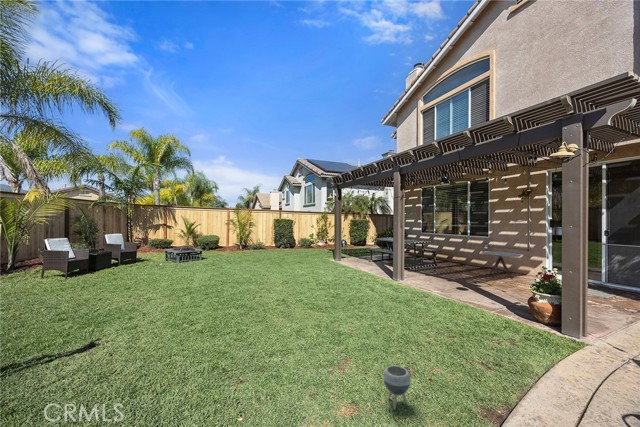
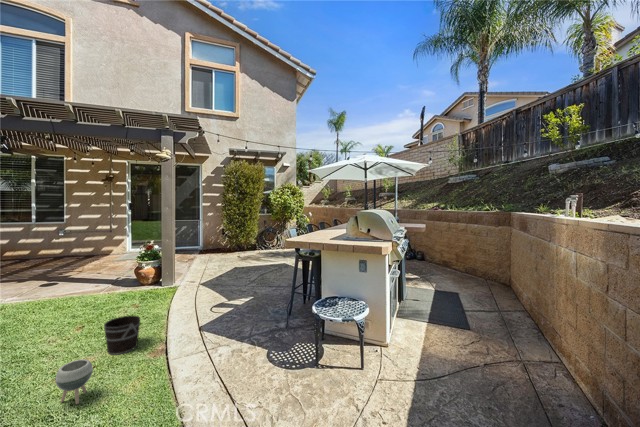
round table: present [481,252,521,279] -> none [60,236,105,263]
bucket: none [445,342,484,391] -> present [104,316,140,355]

